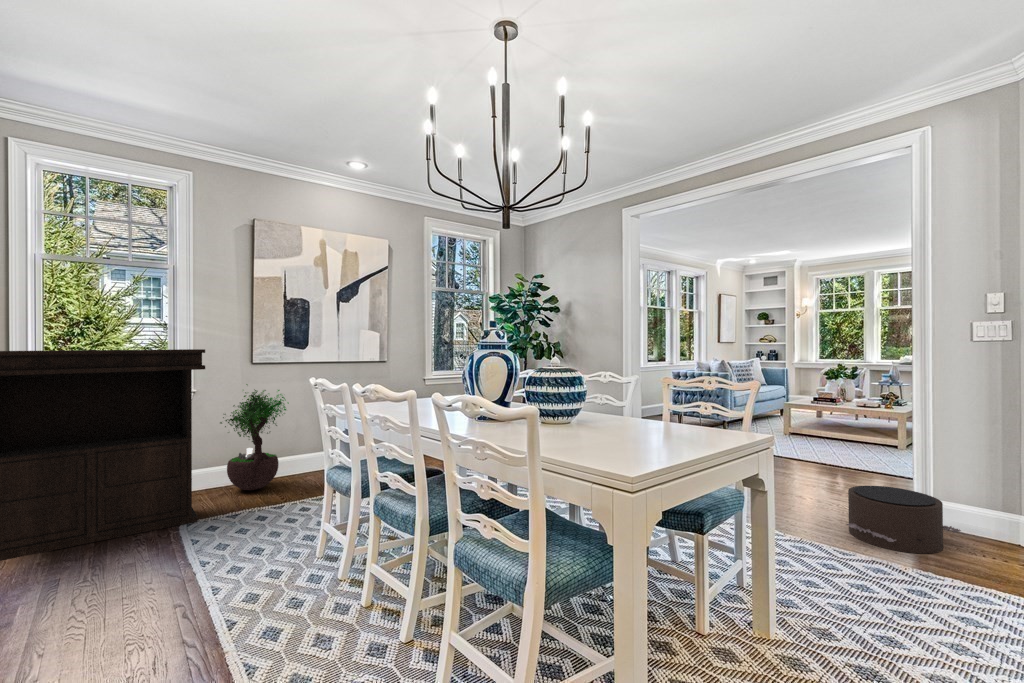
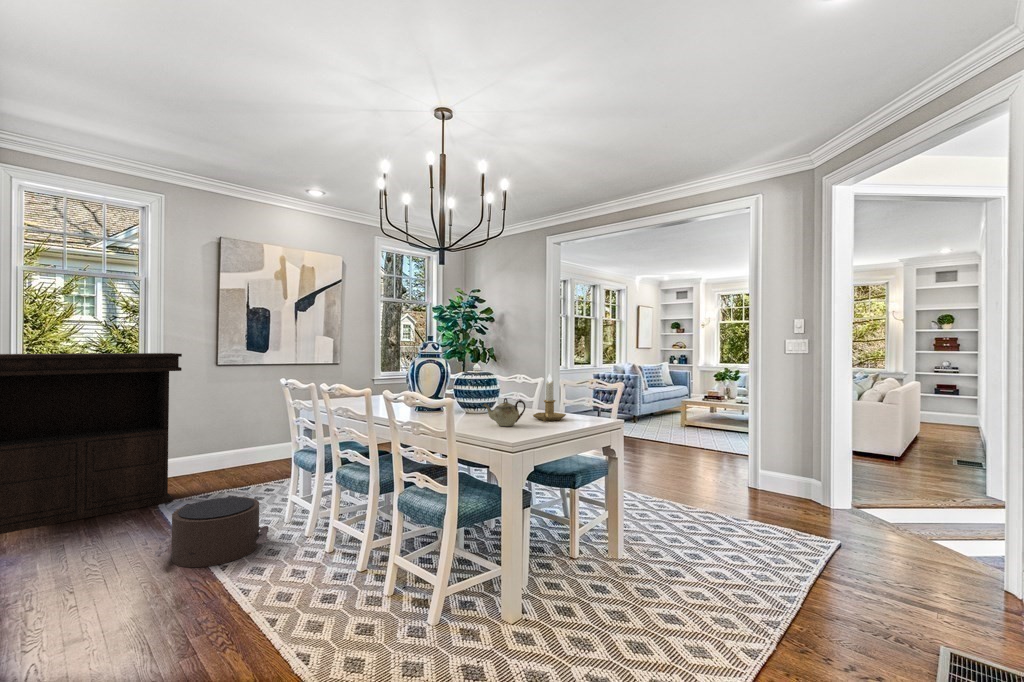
candlestick: none [638,368,685,437] -> present [533,374,566,422]
potted tree: present [220,384,289,490] -> none [189,383,251,477]
teapot: none [569,403,633,444] -> present [482,398,526,426]
pouf: present [847,486,961,554] -> present [154,497,268,567]

